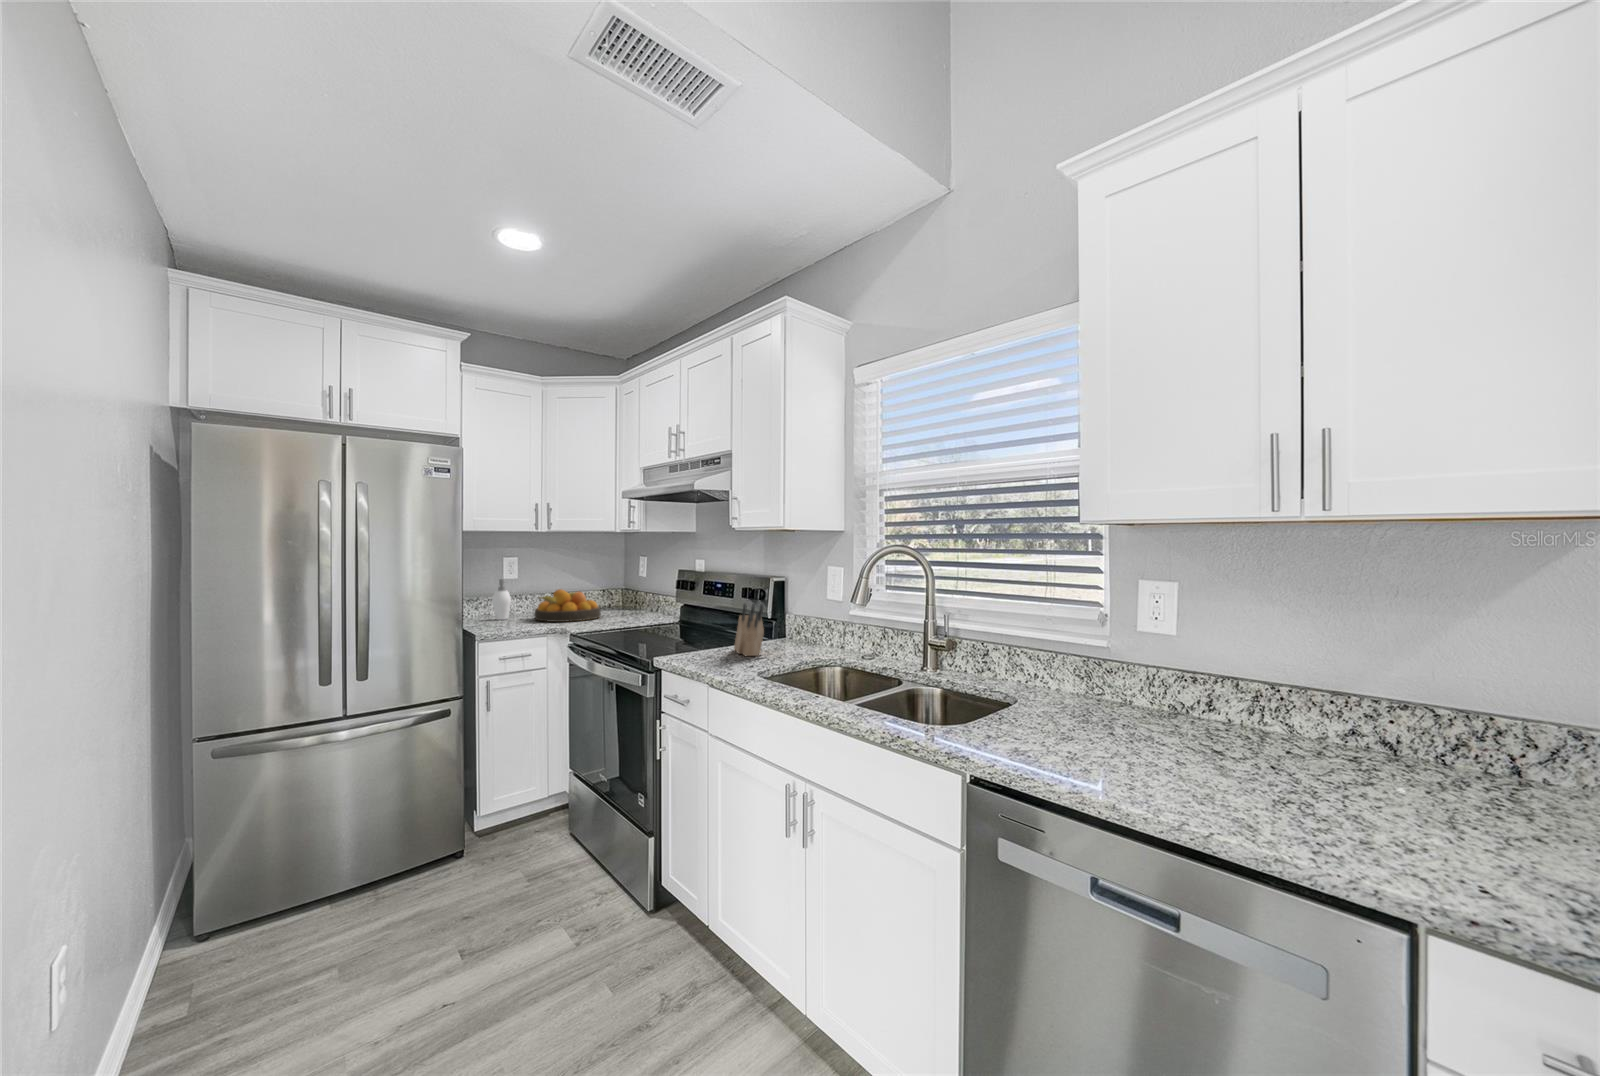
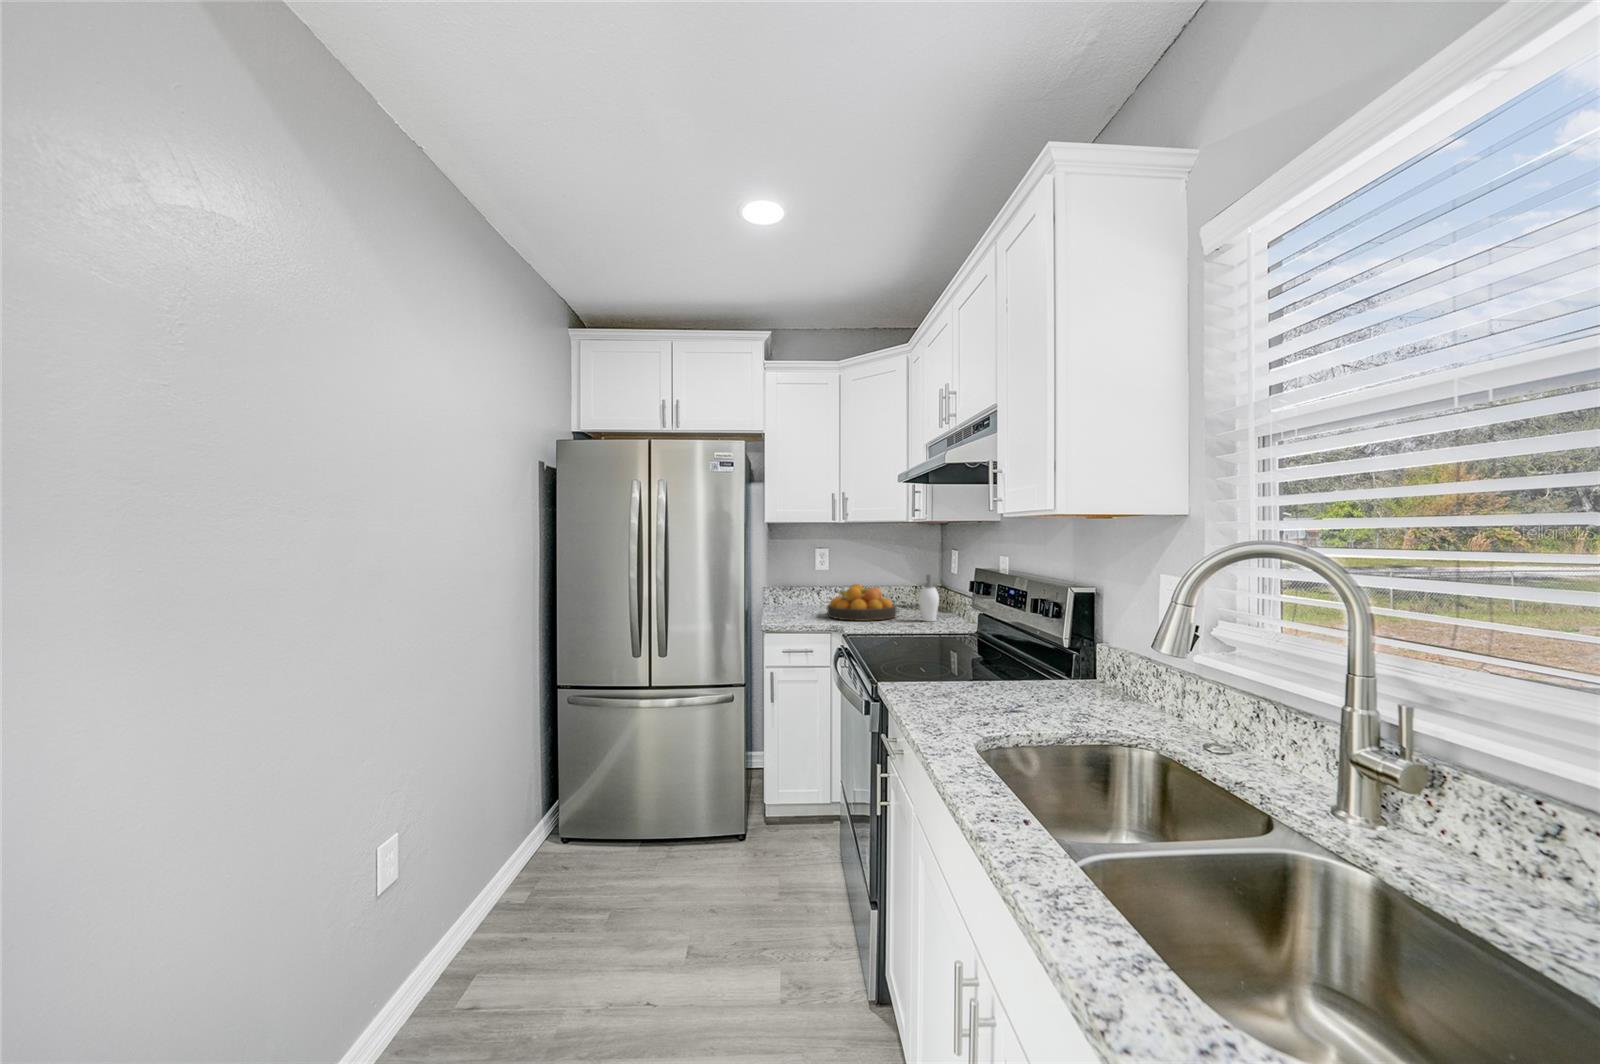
soap dispenser: present [492,579,511,620] -> present [919,574,939,621]
knife block: present [734,604,764,656] -> none [991,628,1028,710]

